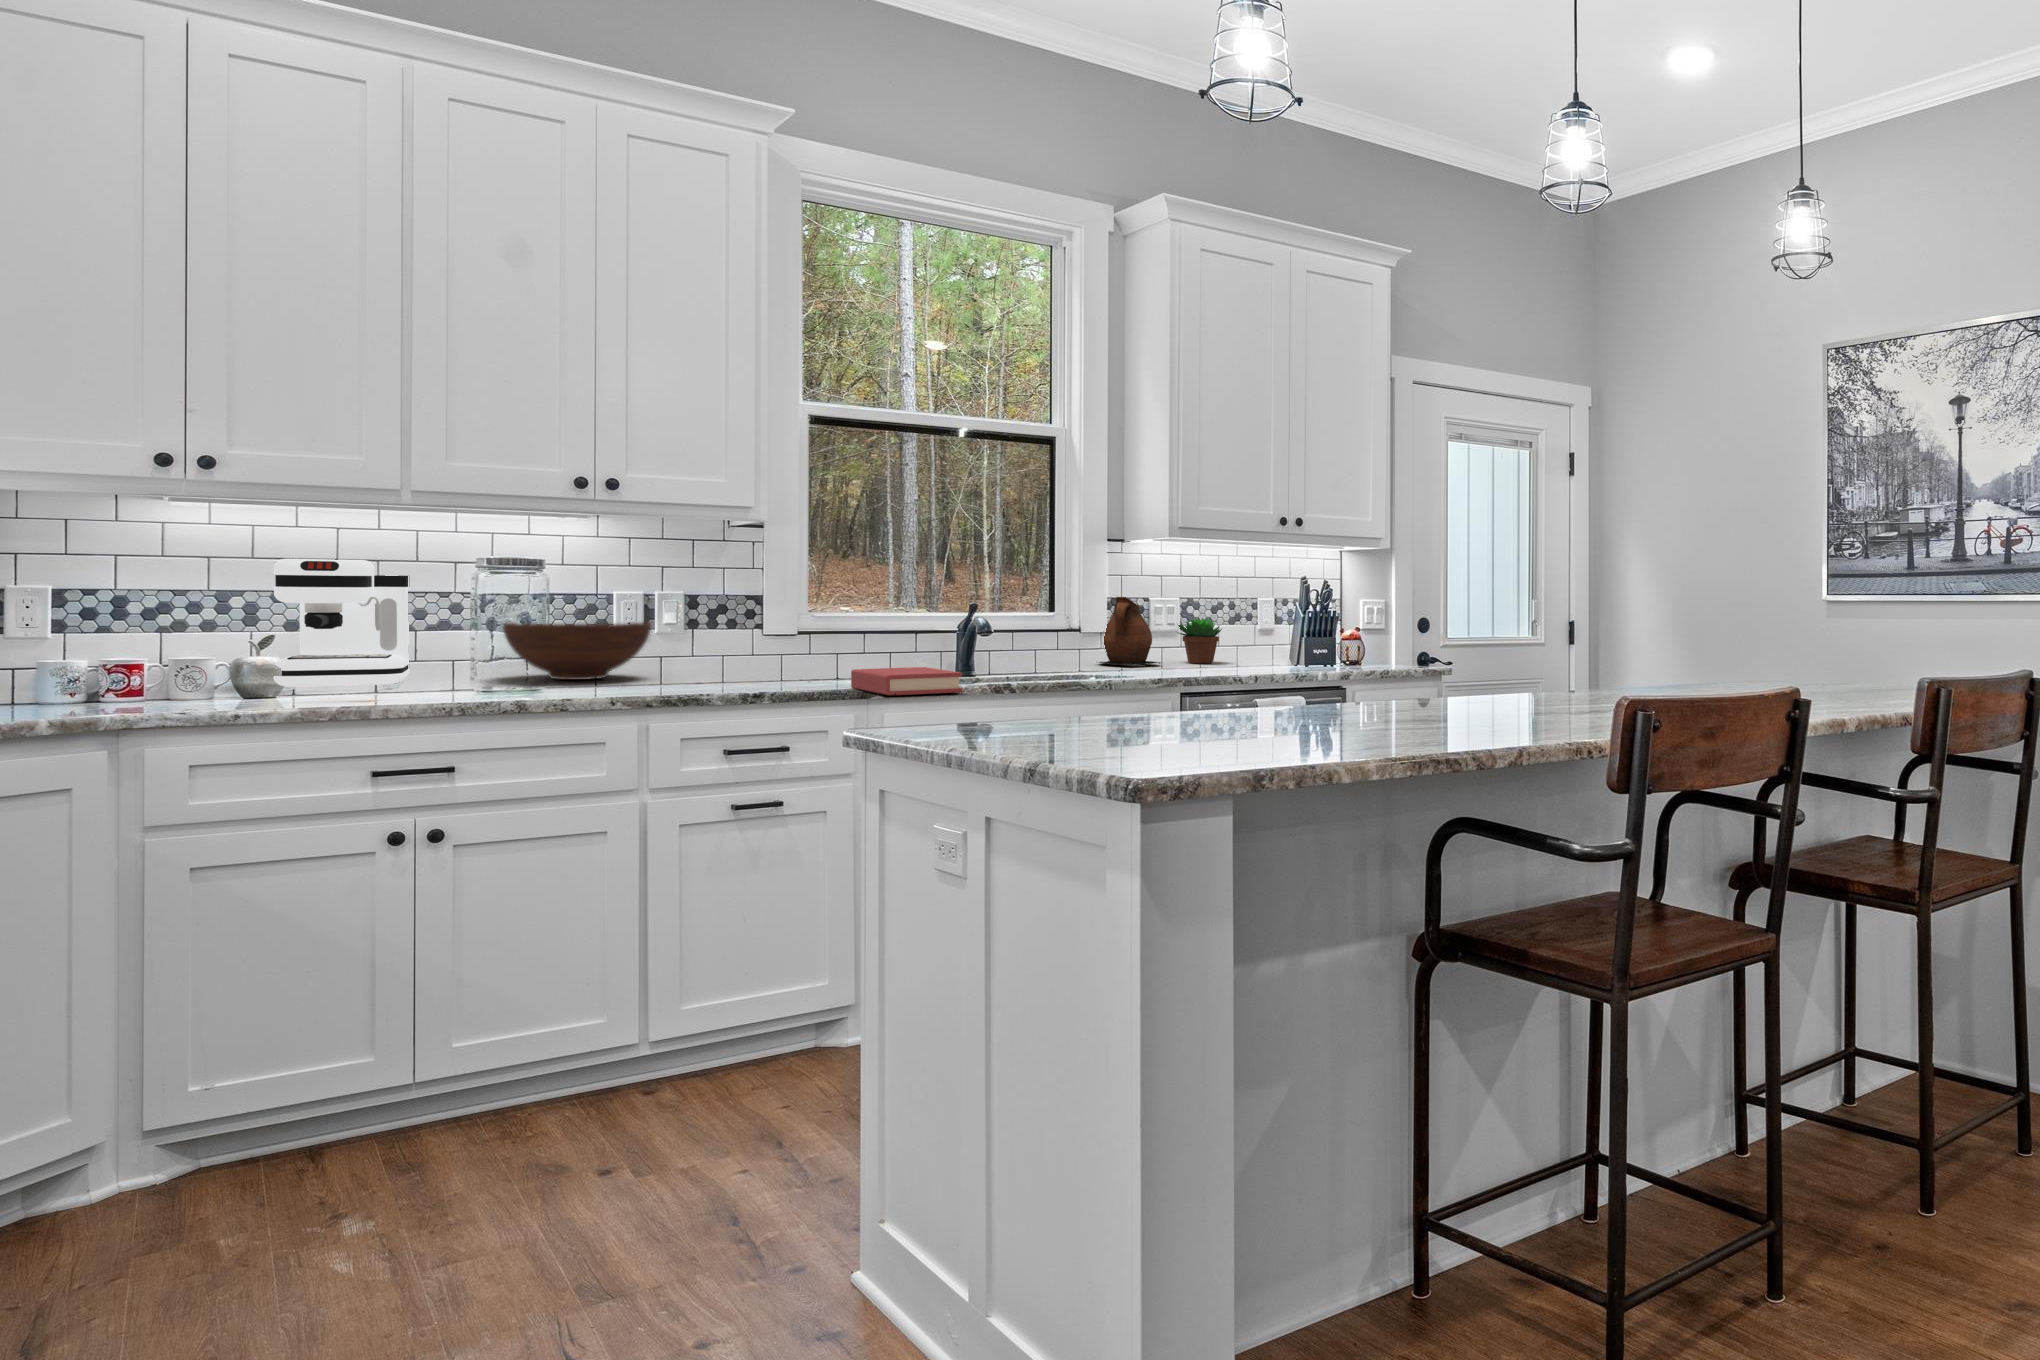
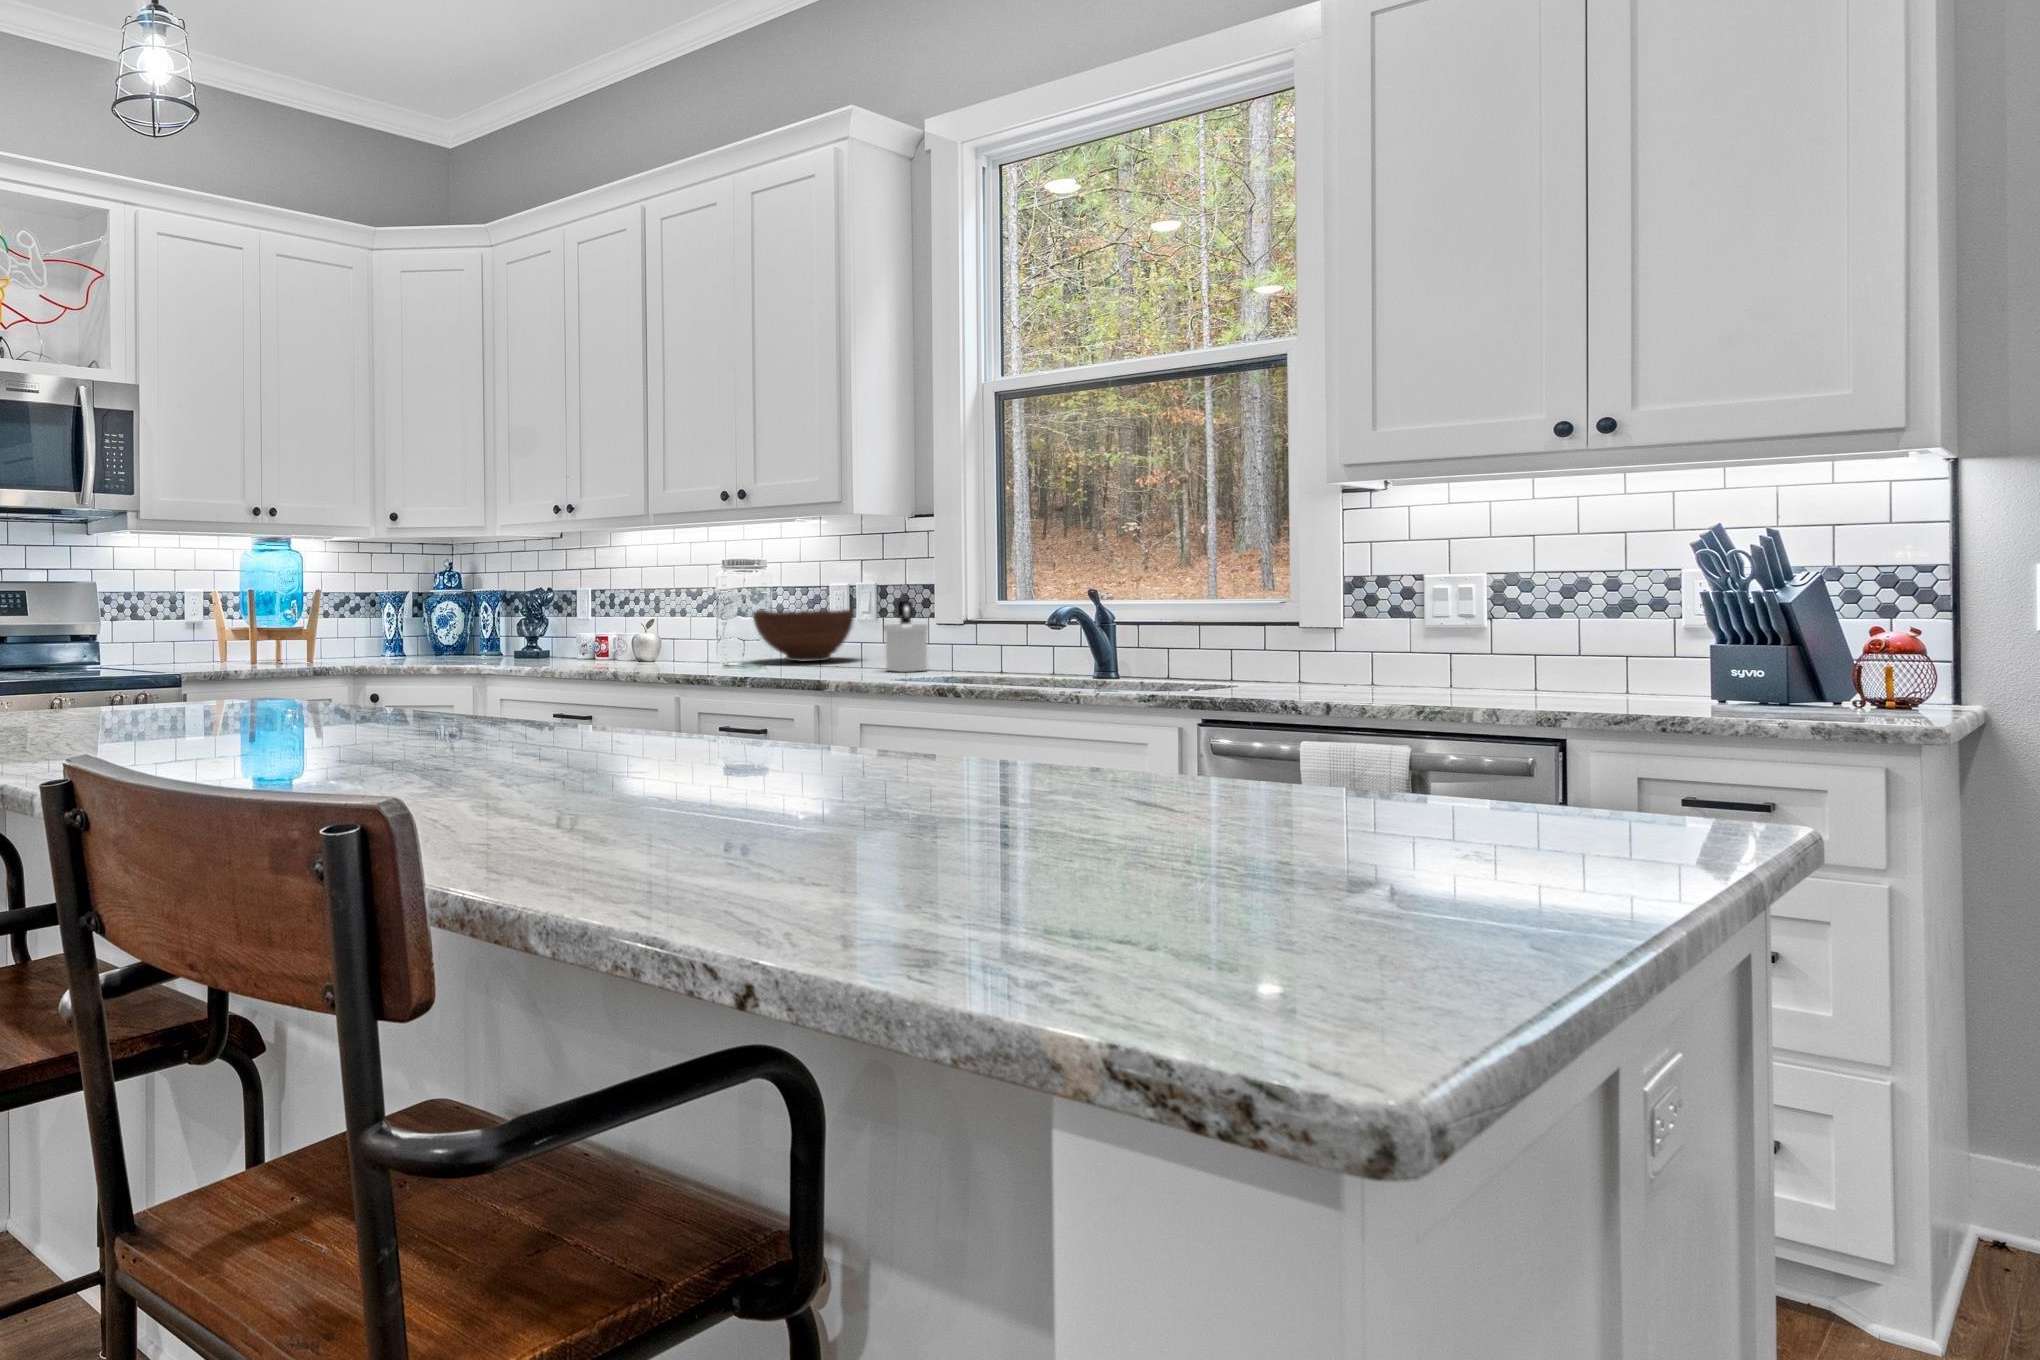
coffee maker: present [273,559,410,690] -> none [635,563,741,659]
ceramic pitcher: present [1100,597,1161,665] -> none [1315,573,1427,683]
soap dispenser: none [774,613,838,680] -> present [884,601,928,672]
succulent plant: present [1177,619,1222,663] -> none [1470,605,1565,687]
hardback book: present [851,667,962,695] -> none [789,660,923,689]

